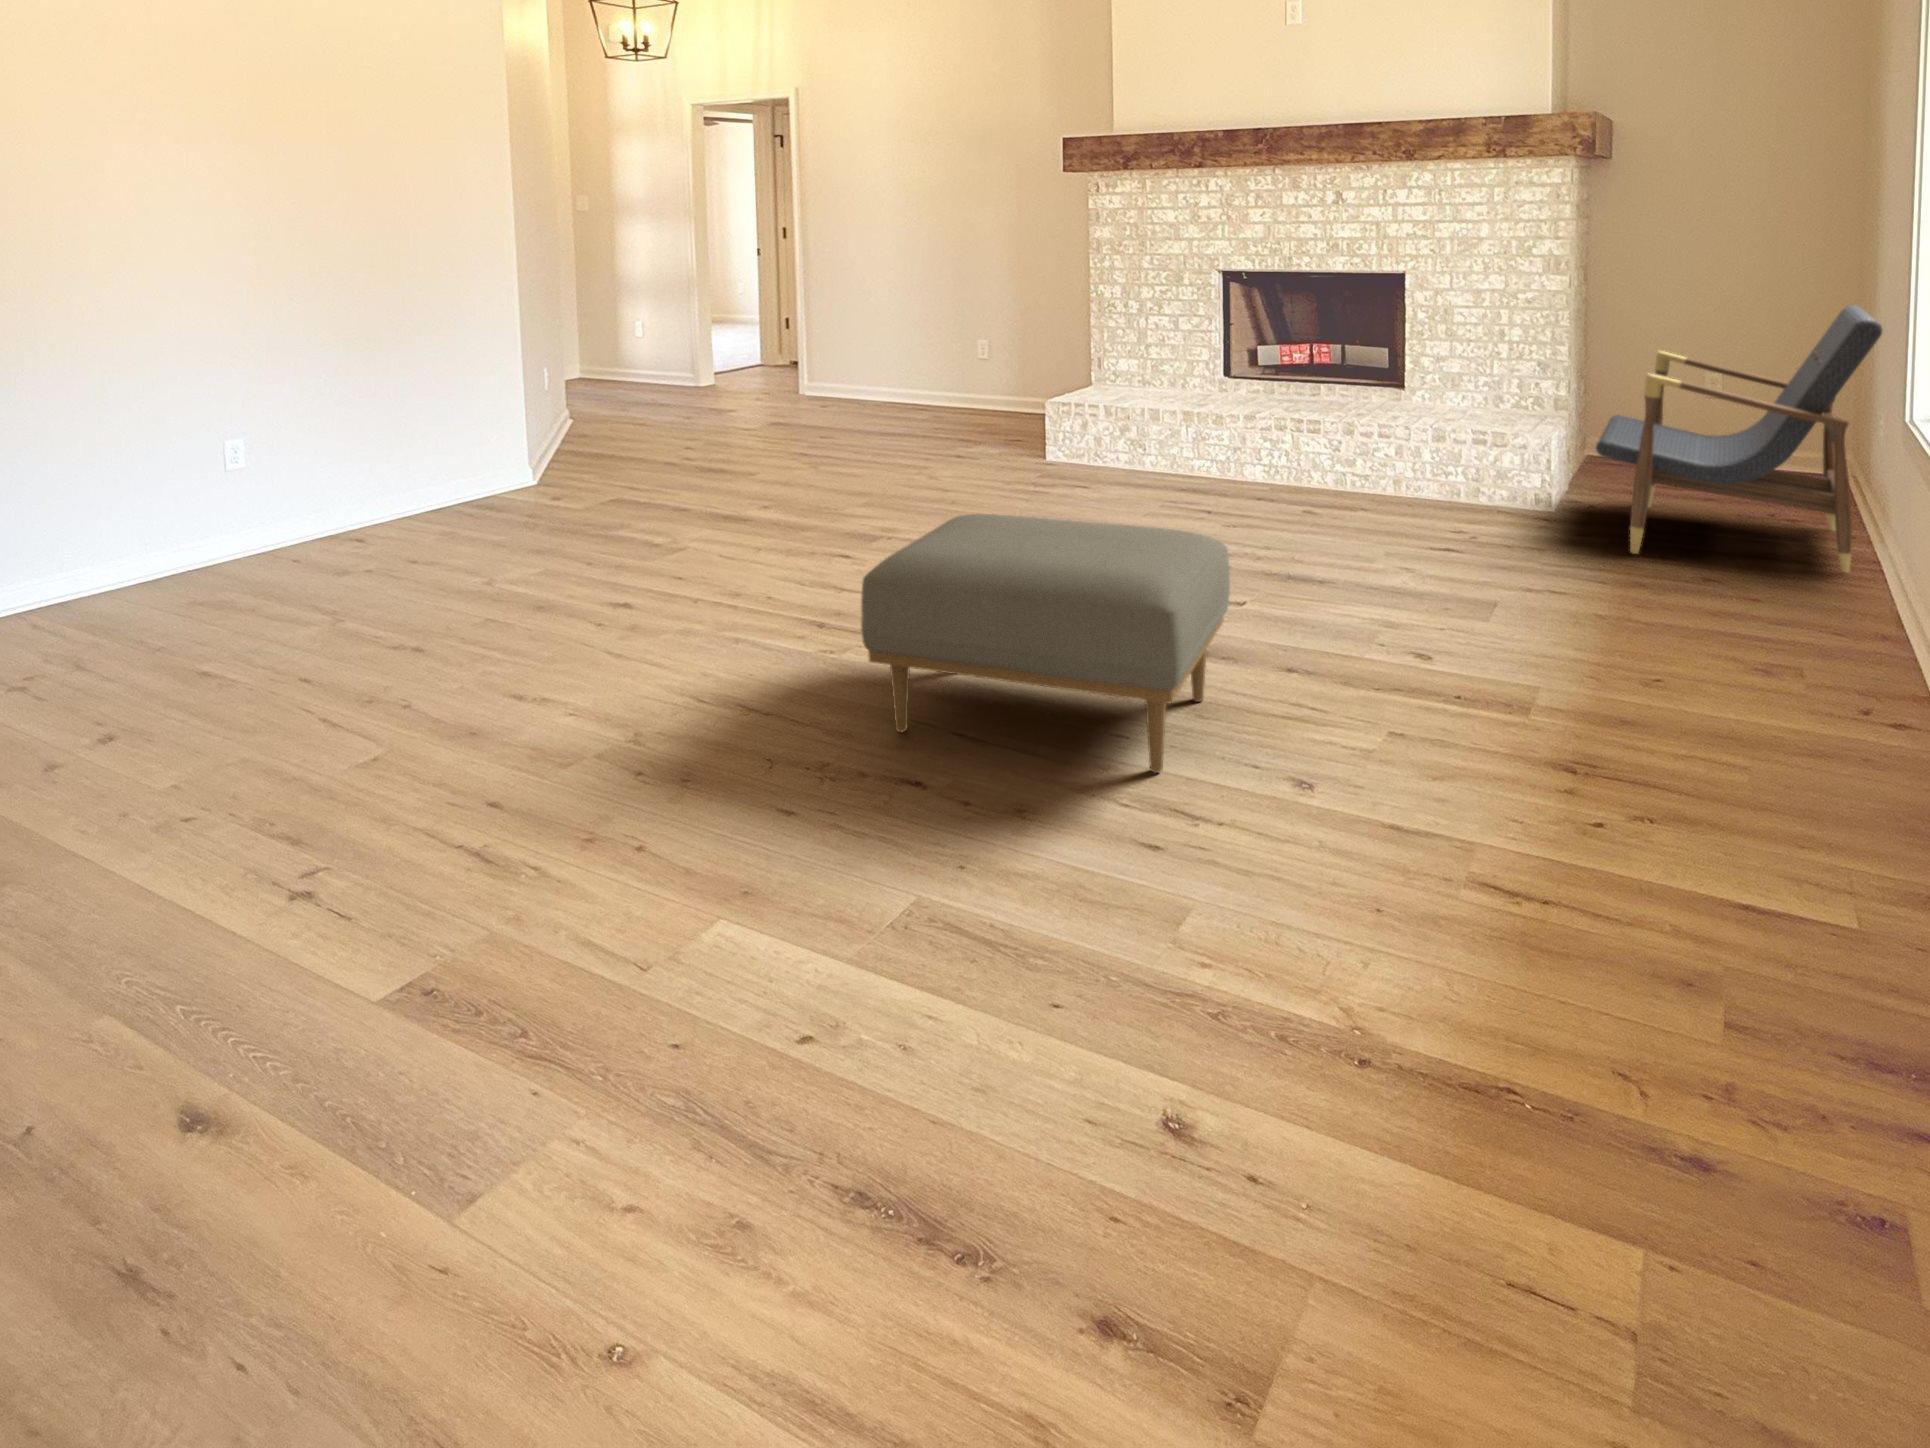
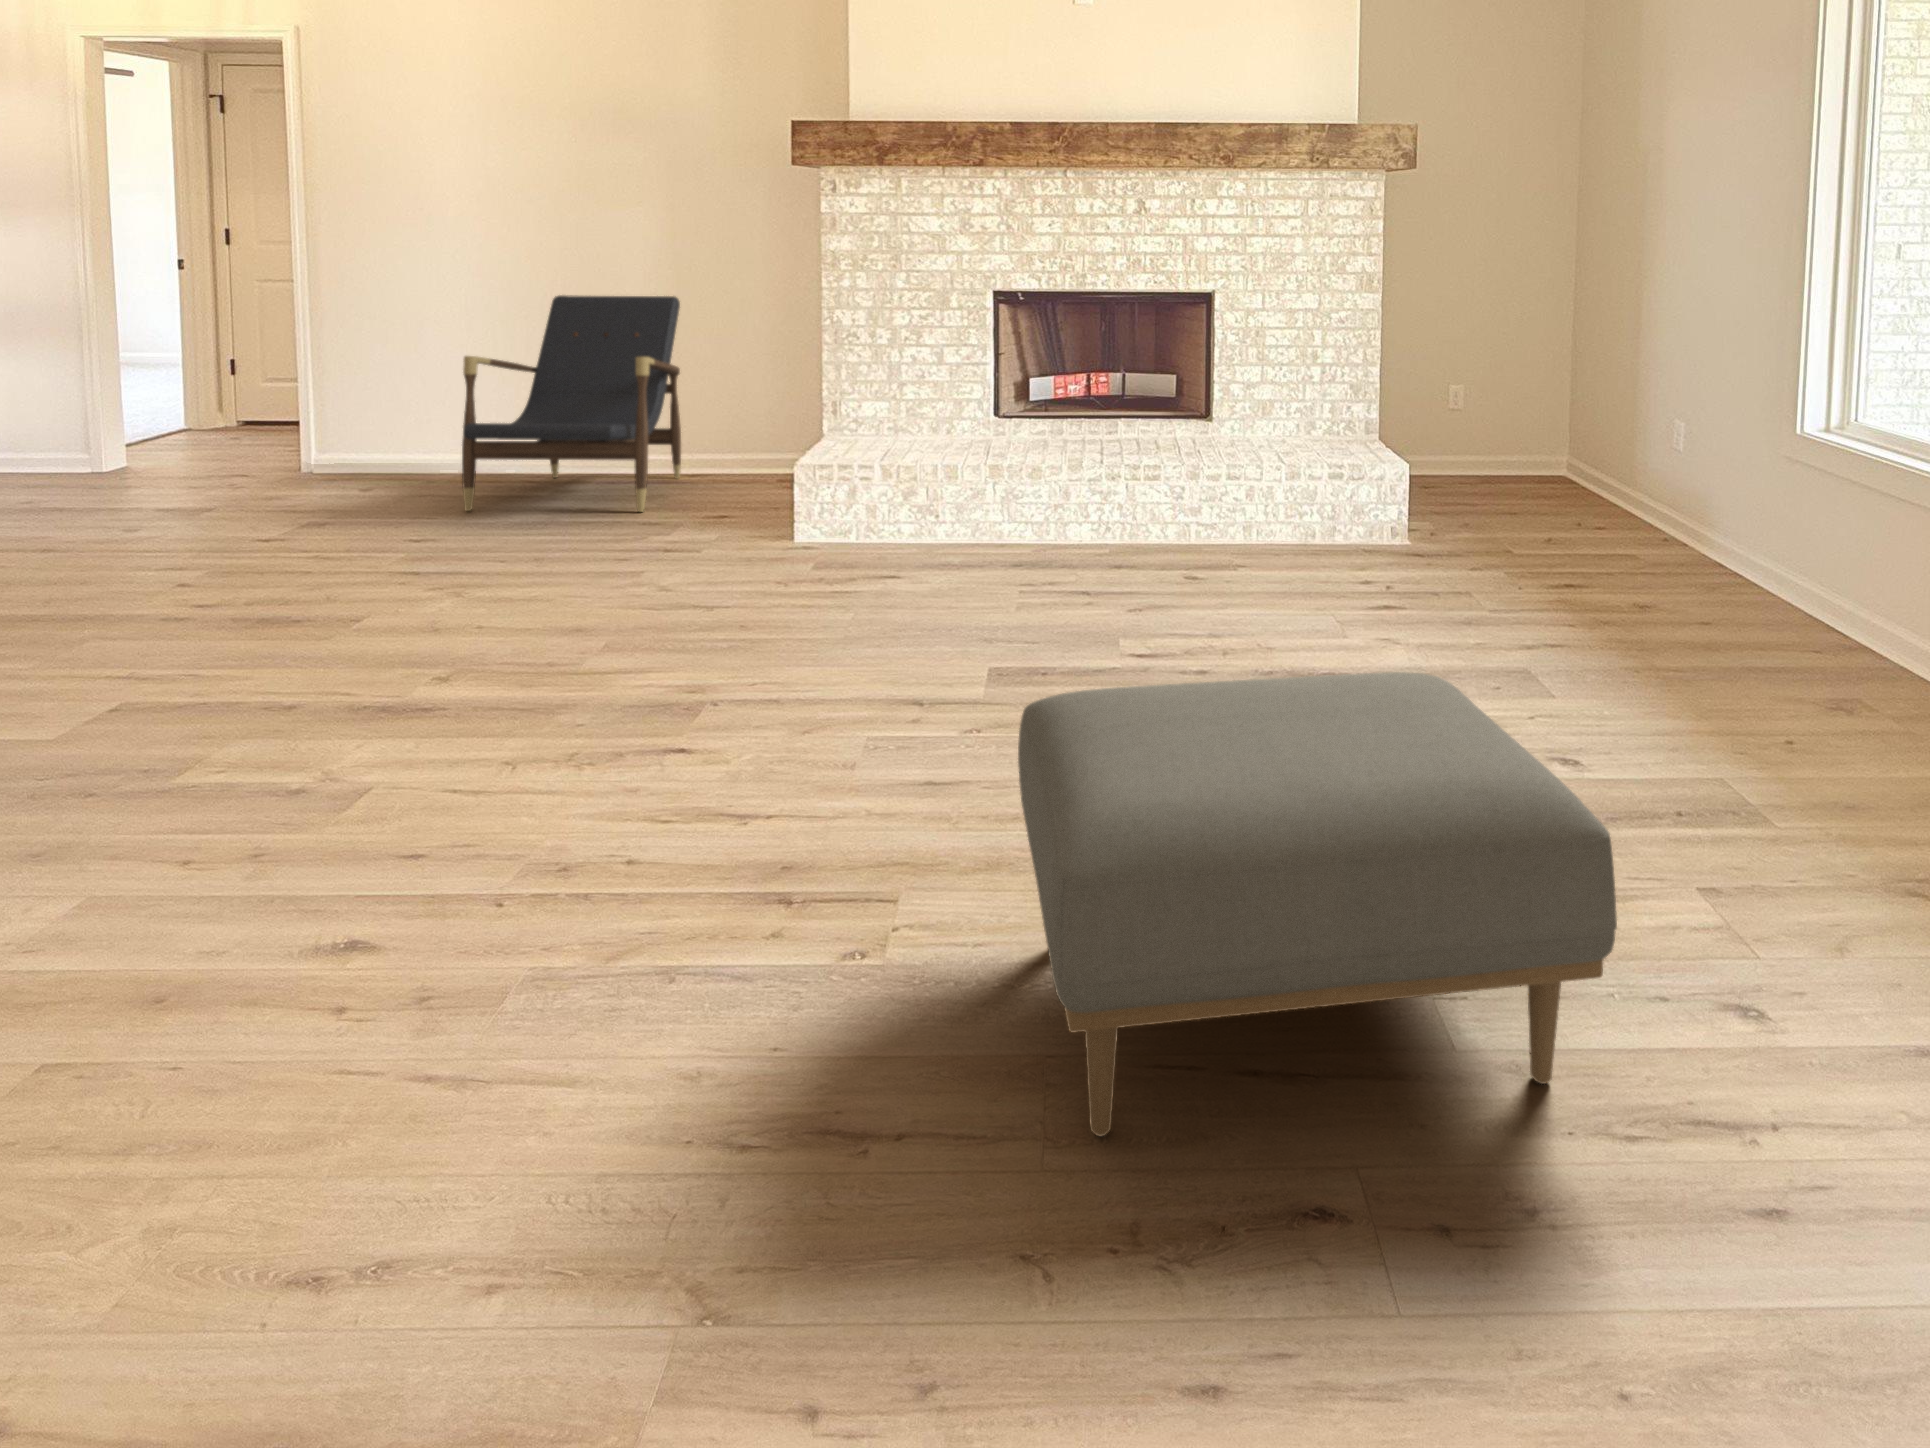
lounge chair: present [1596,305,1882,573] -> present [462,295,681,512]

